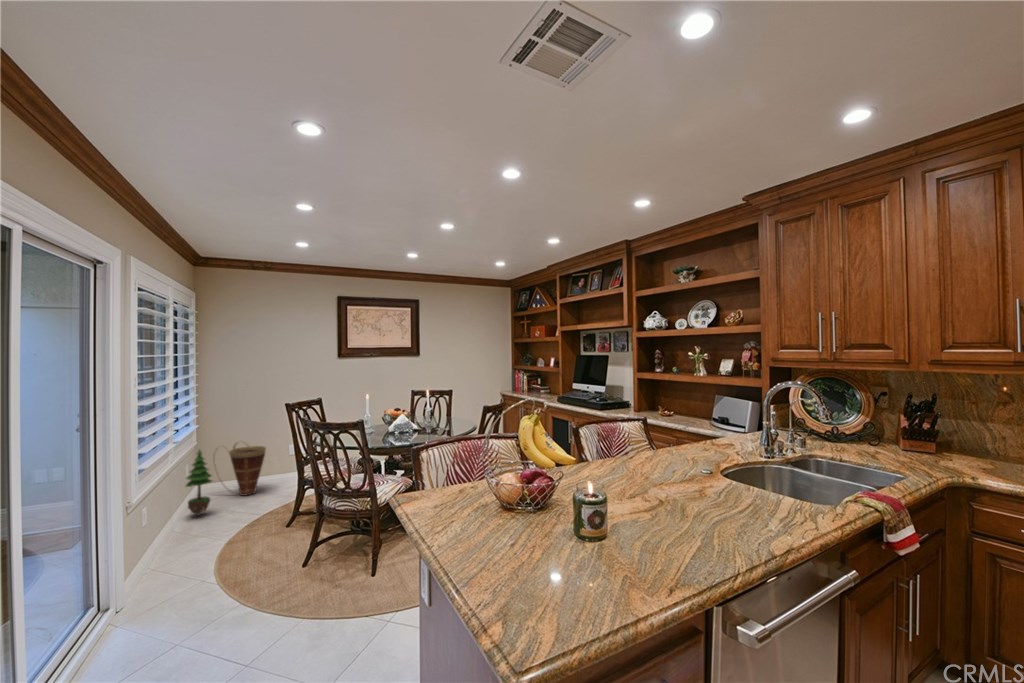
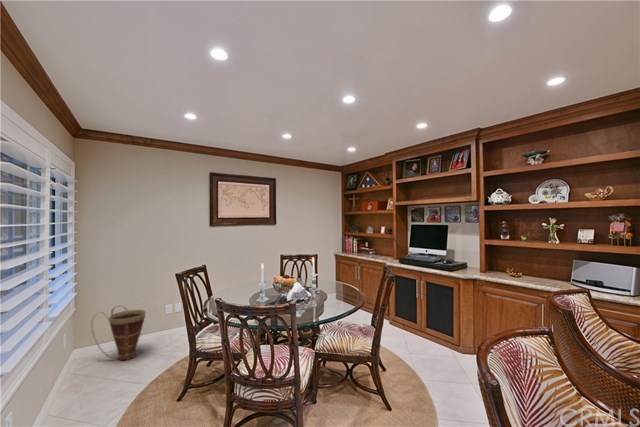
potted tree: present [186,450,212,516] -> none [61,321,94,392]

